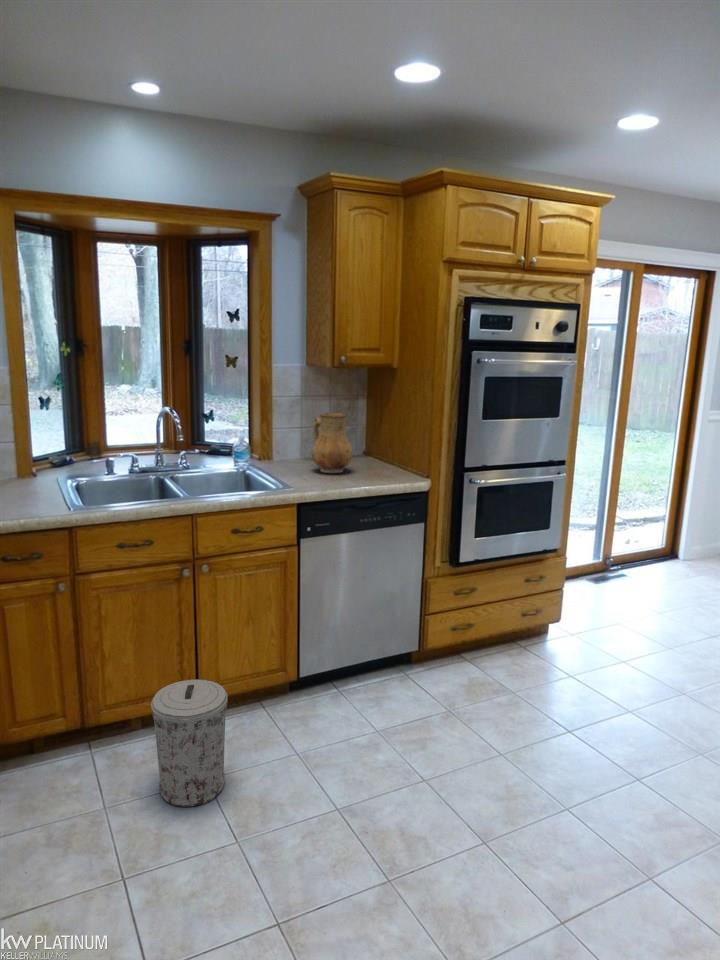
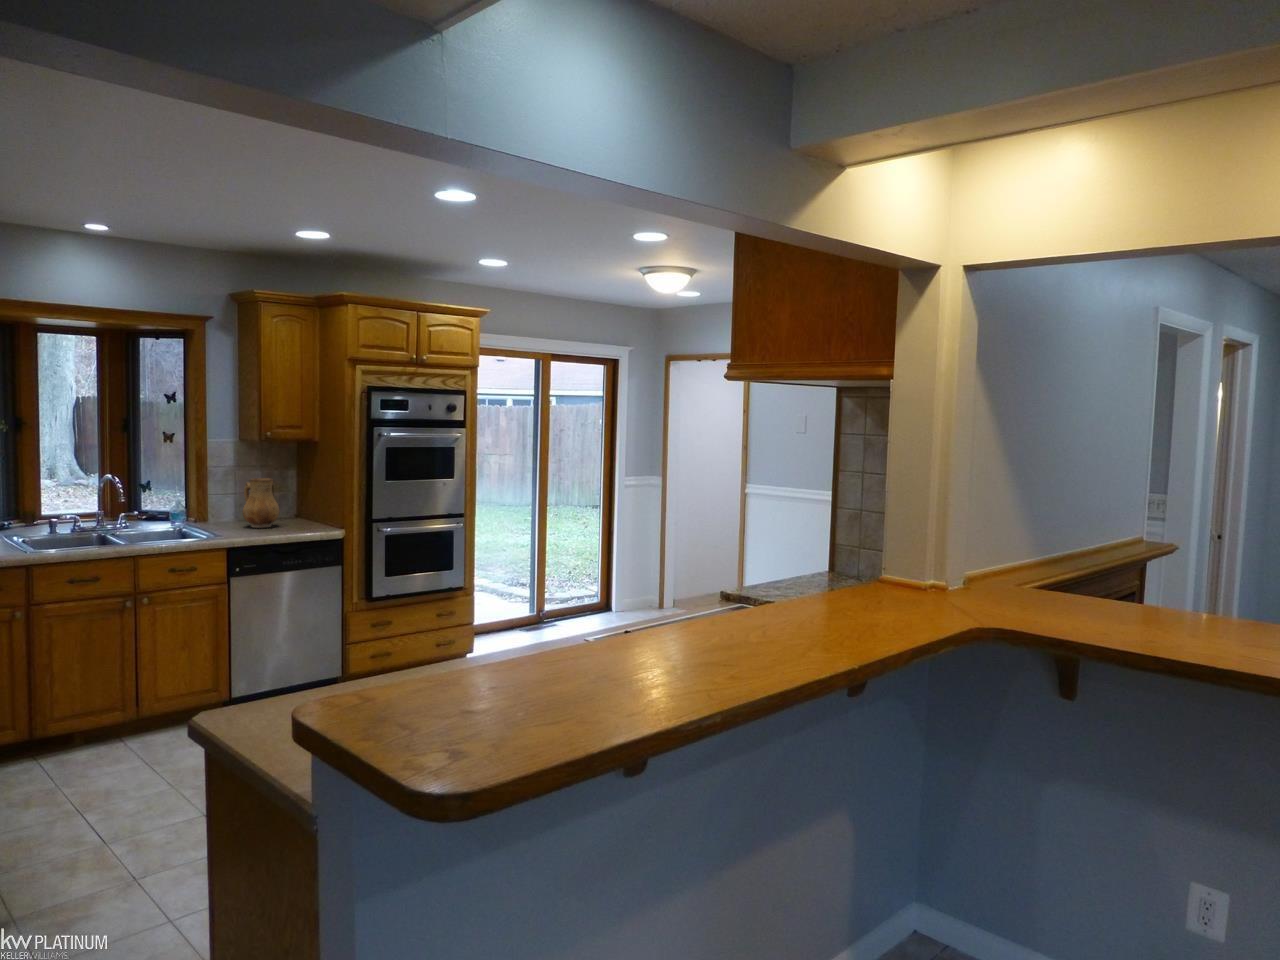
trash can: present [151,680,228,807] -> none [98,684,164,778]

